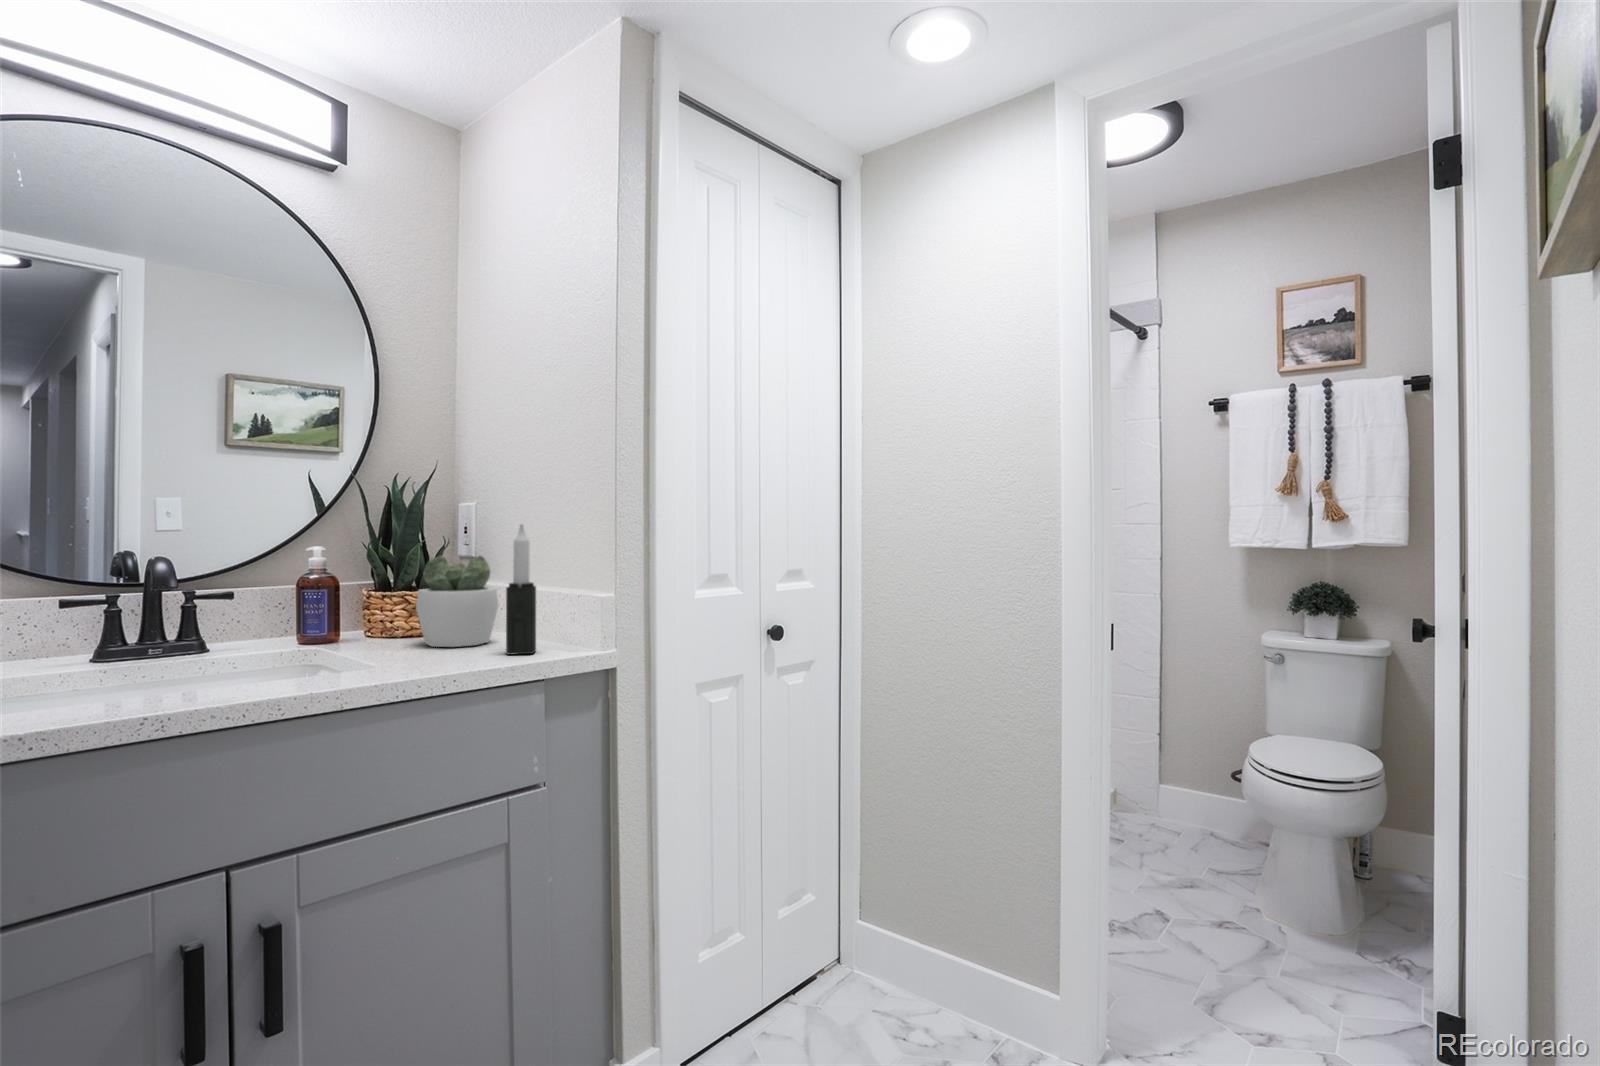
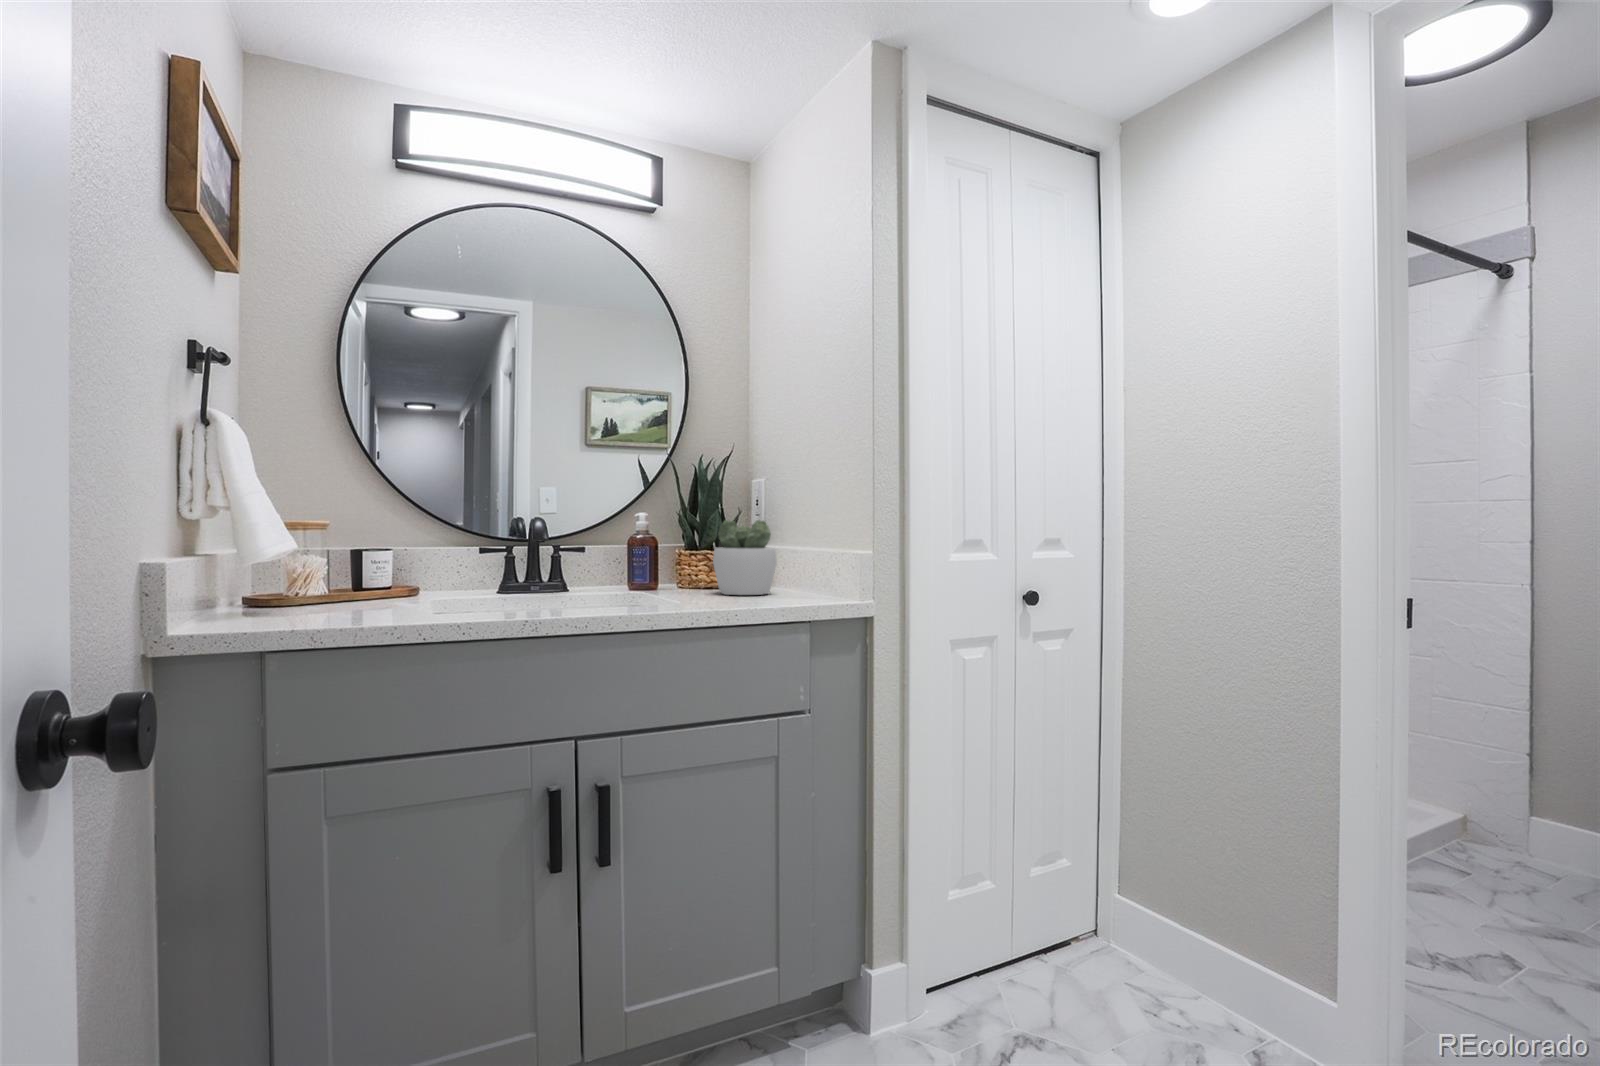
candle: present [506,523,536,655] -> none [781,489,805,601]

